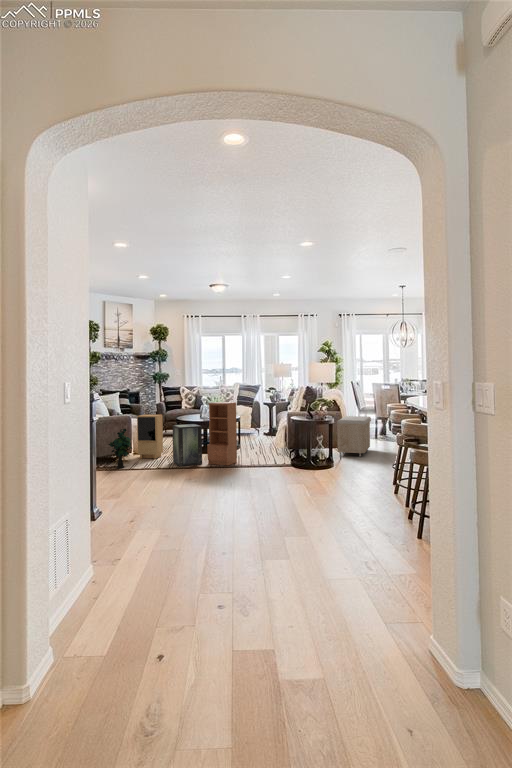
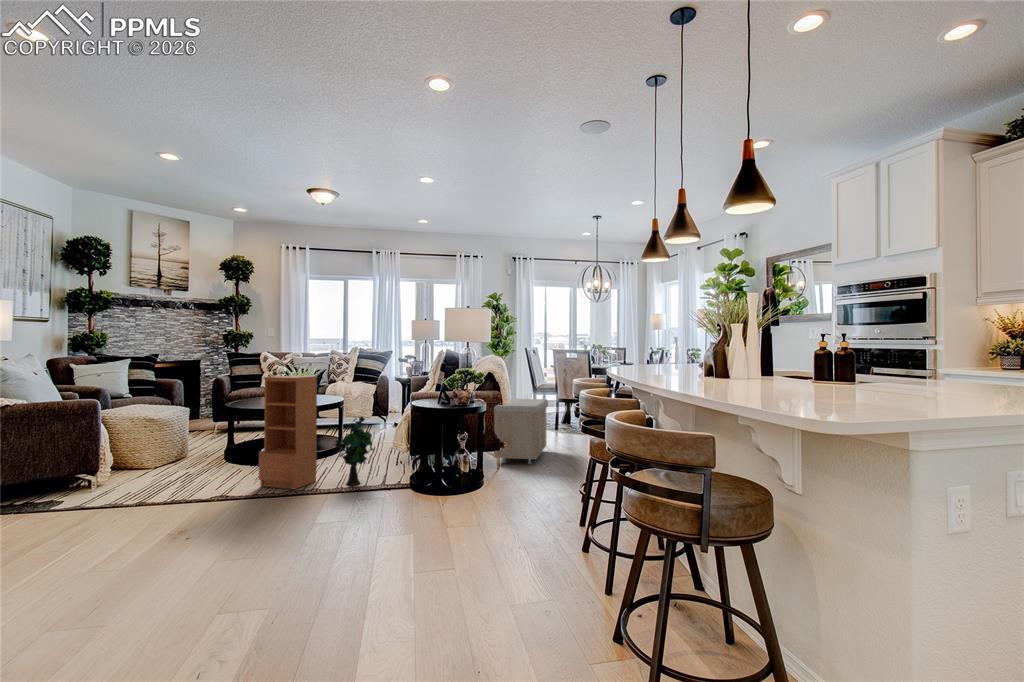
speaker: present [137,415,163,459] -> none [135,397,191,477]
storage box: present [173,424,202,466] -> none [196,414,249,494]
decorative plant: present [109,429,132,468] -> present [335,417,373,485]

